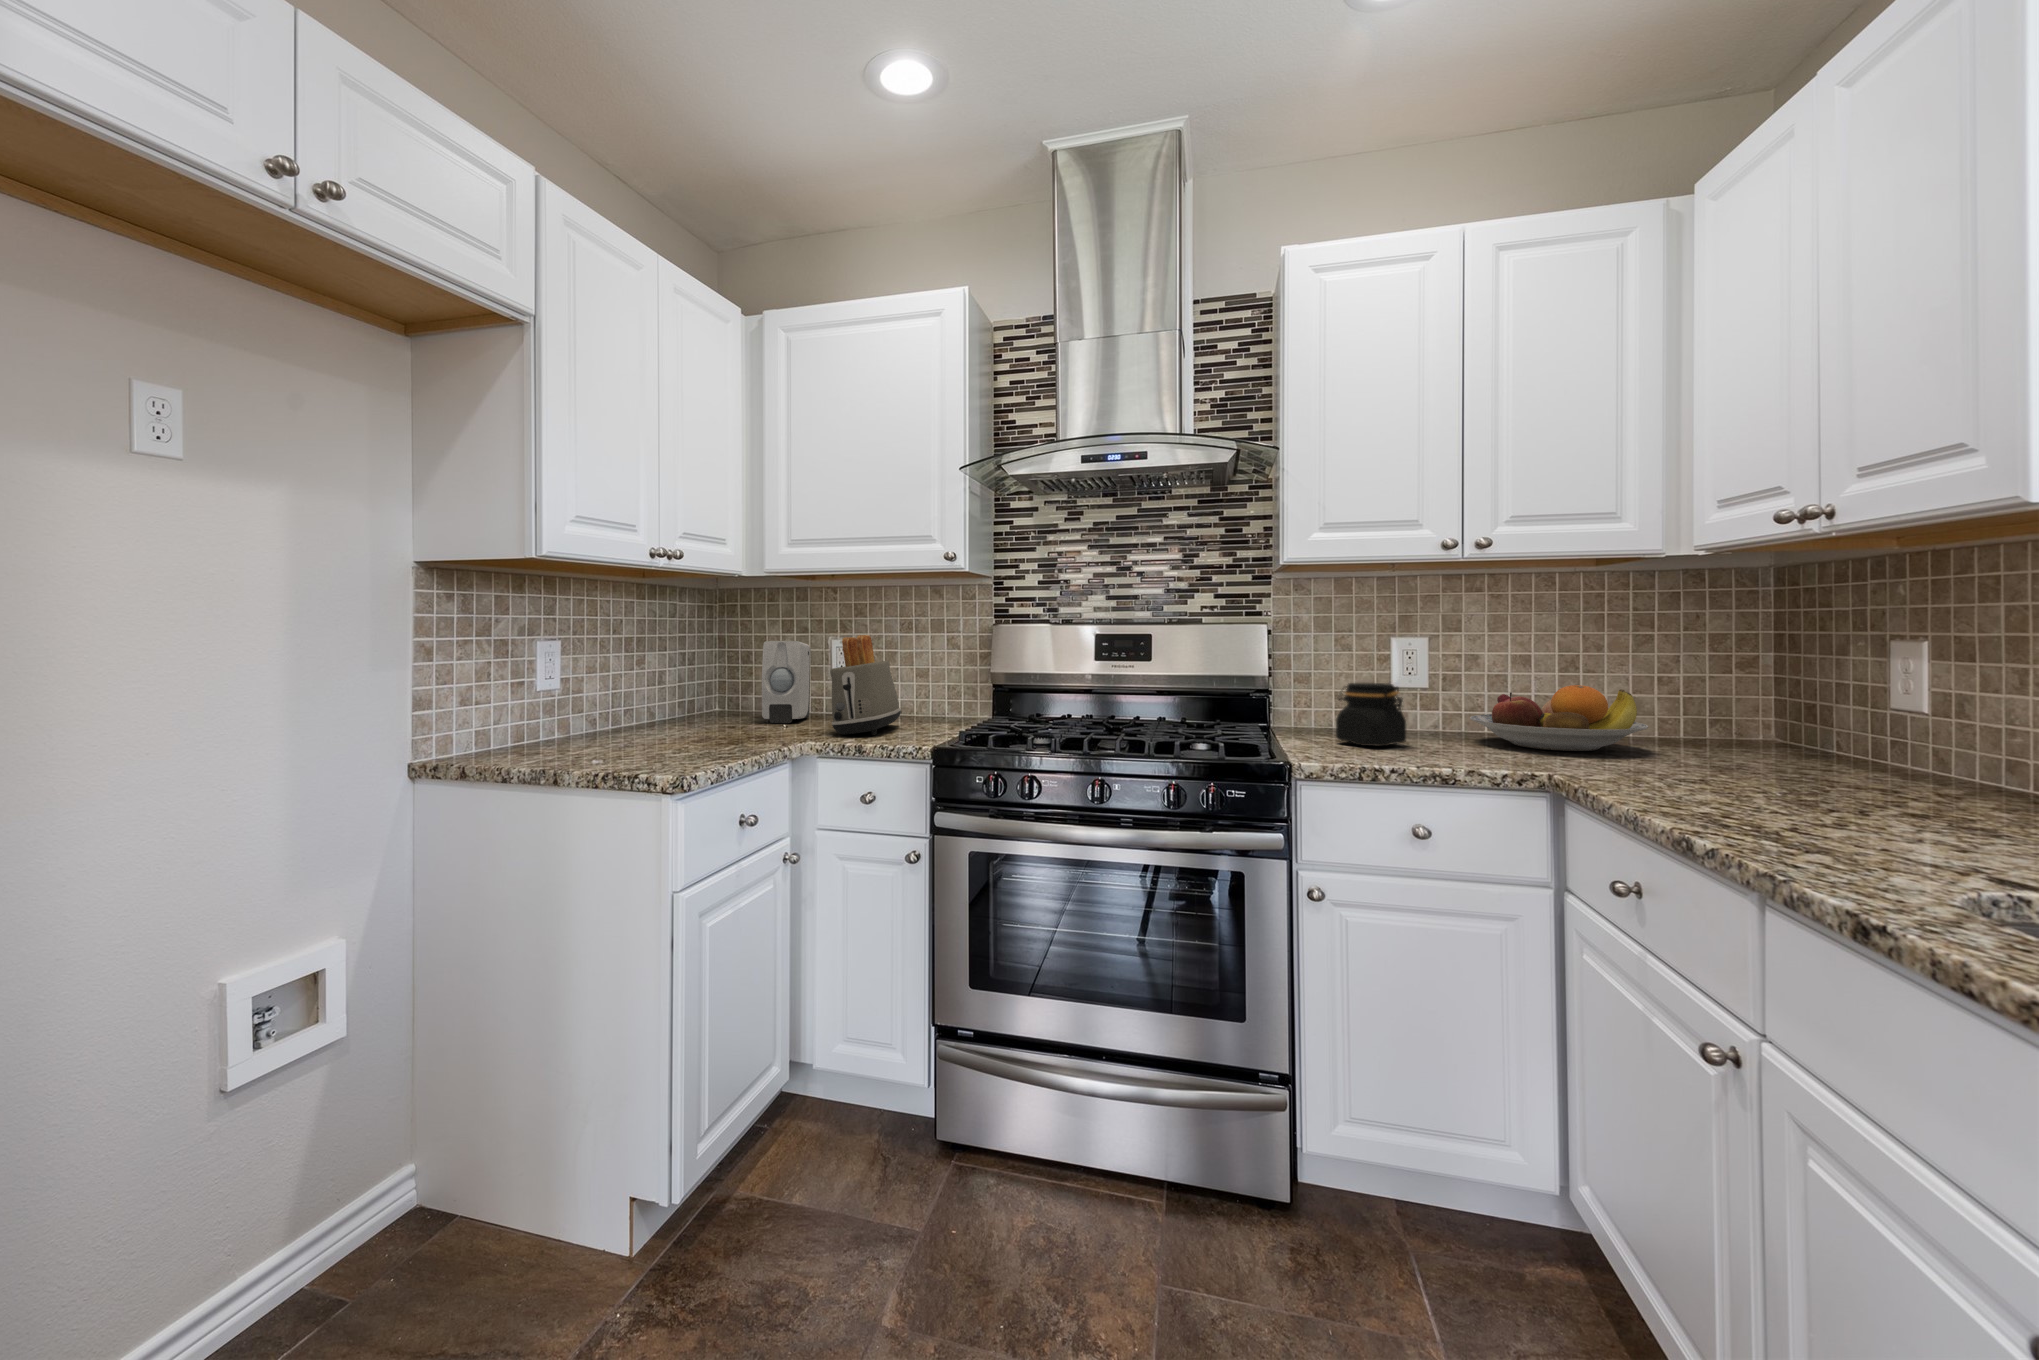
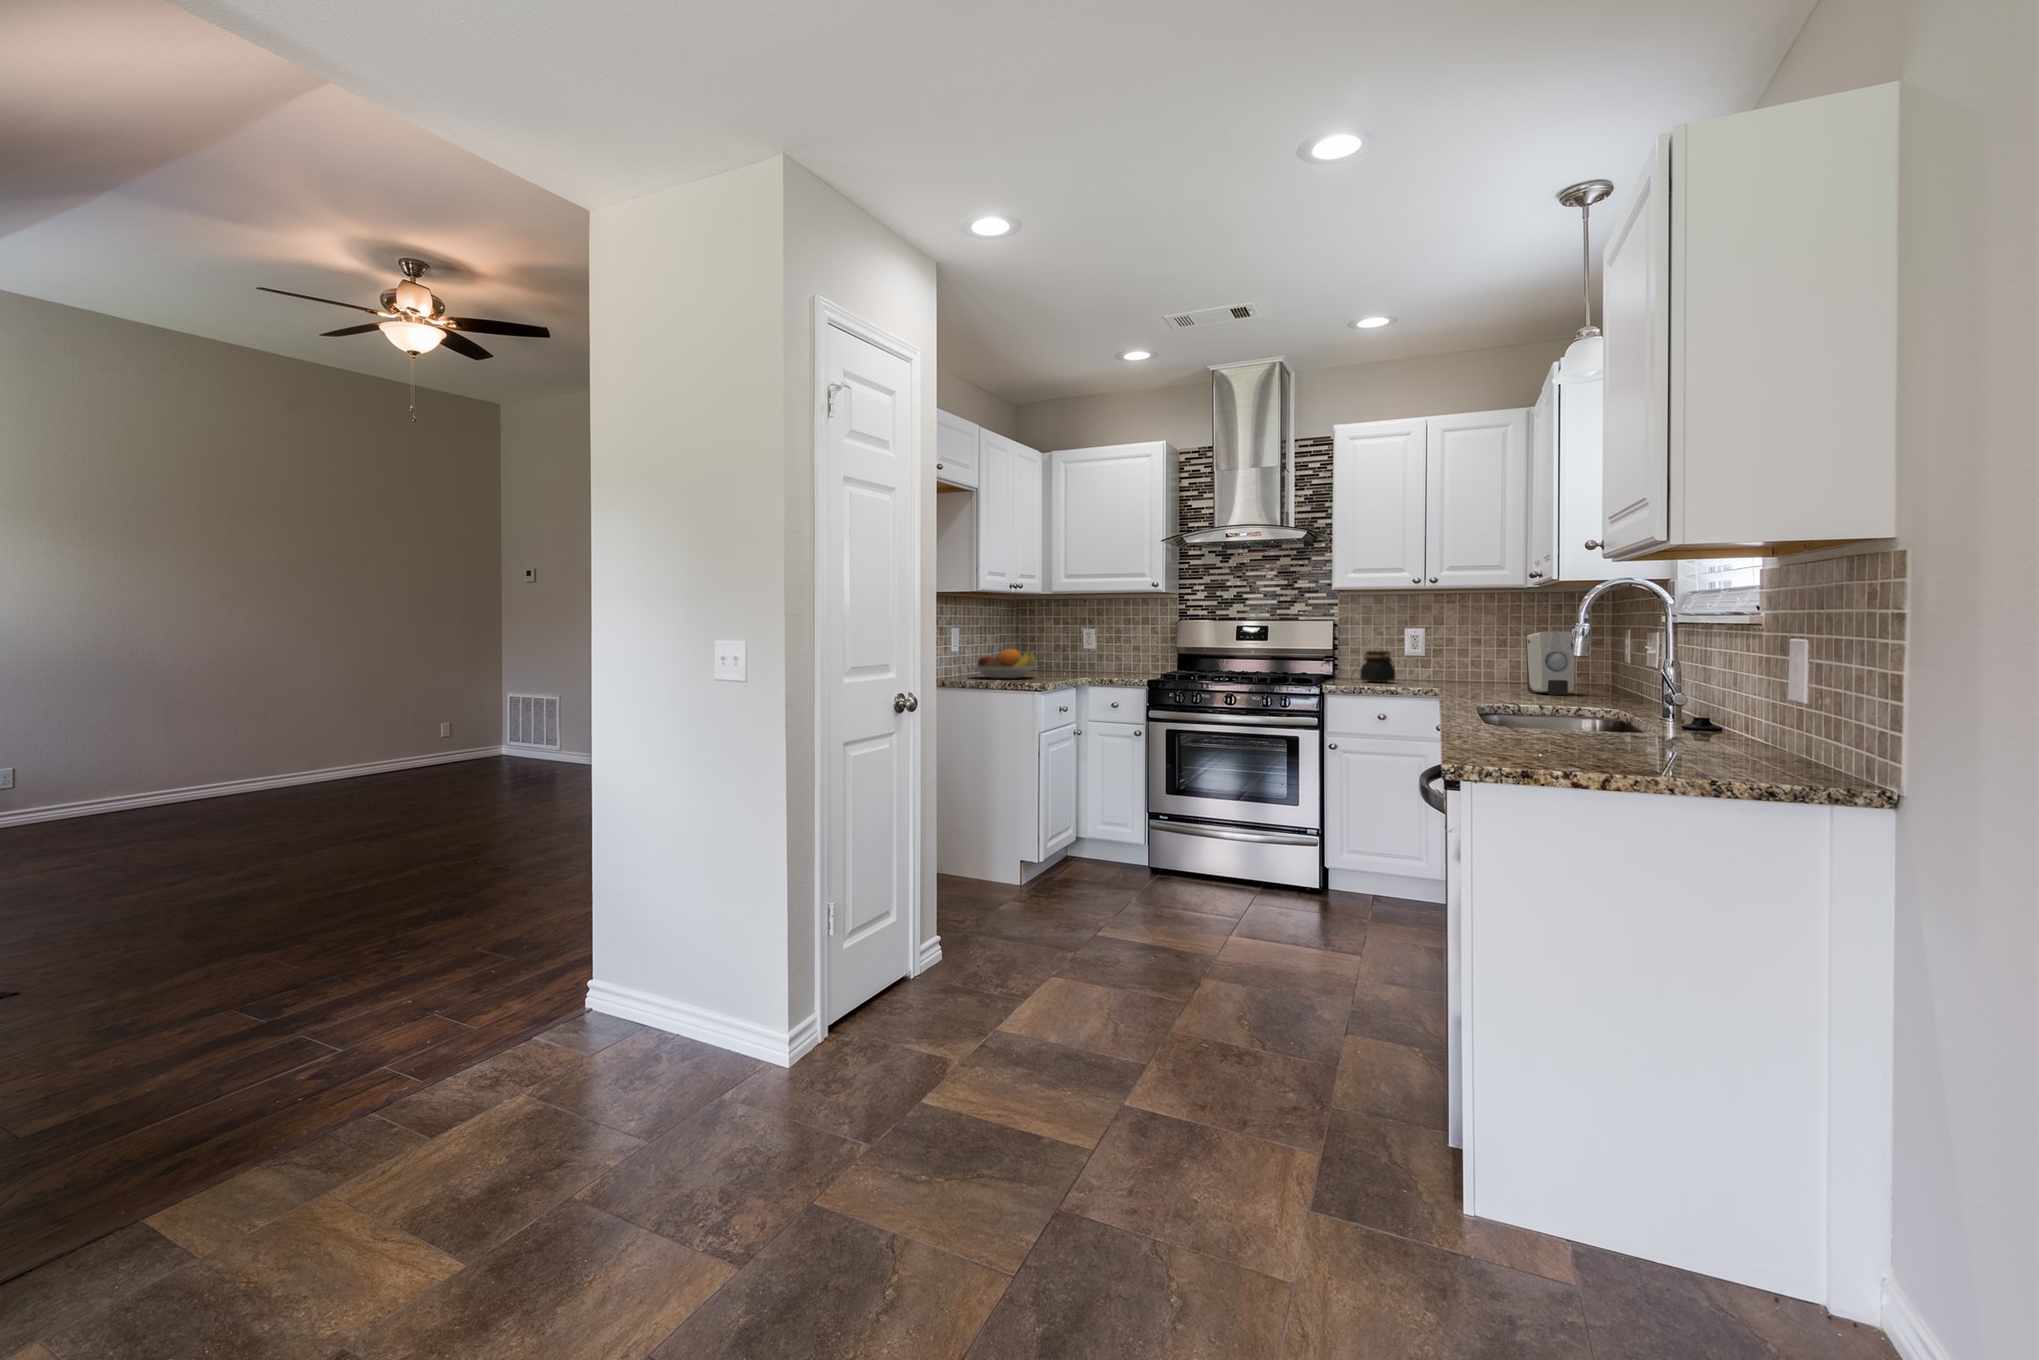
toaster: present [830,635,901,735] -> none [1093,626,1127,676]
soap dispenser: present [762,641,810,723] -> present [1526,632,1575,695]
fruit bowl: present [1470,685,1648,751] -> present [972,649,1036,678]

